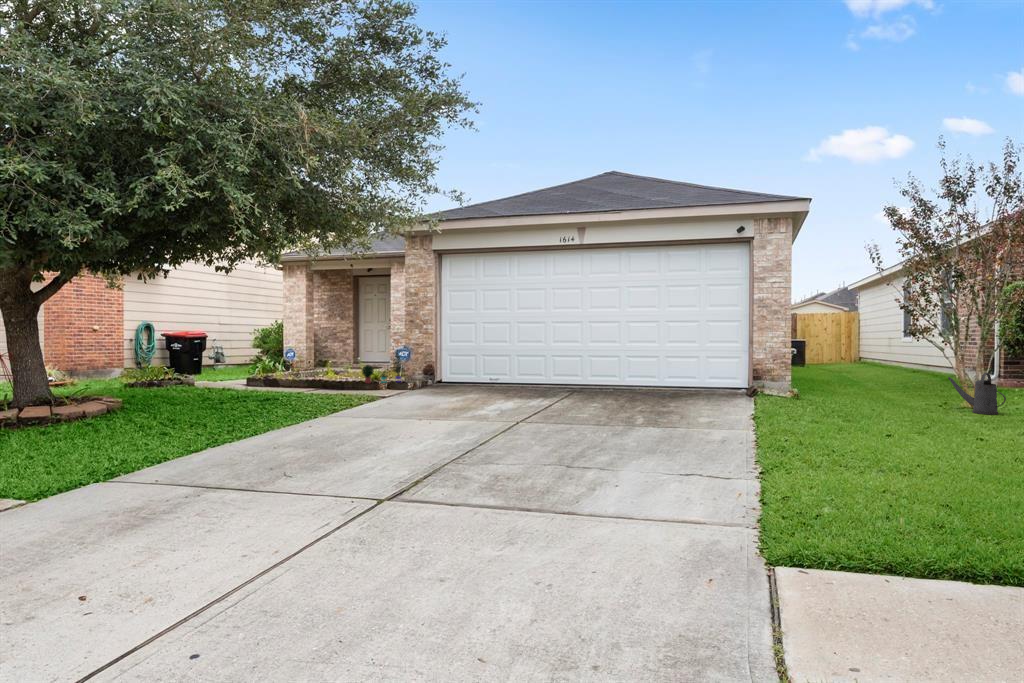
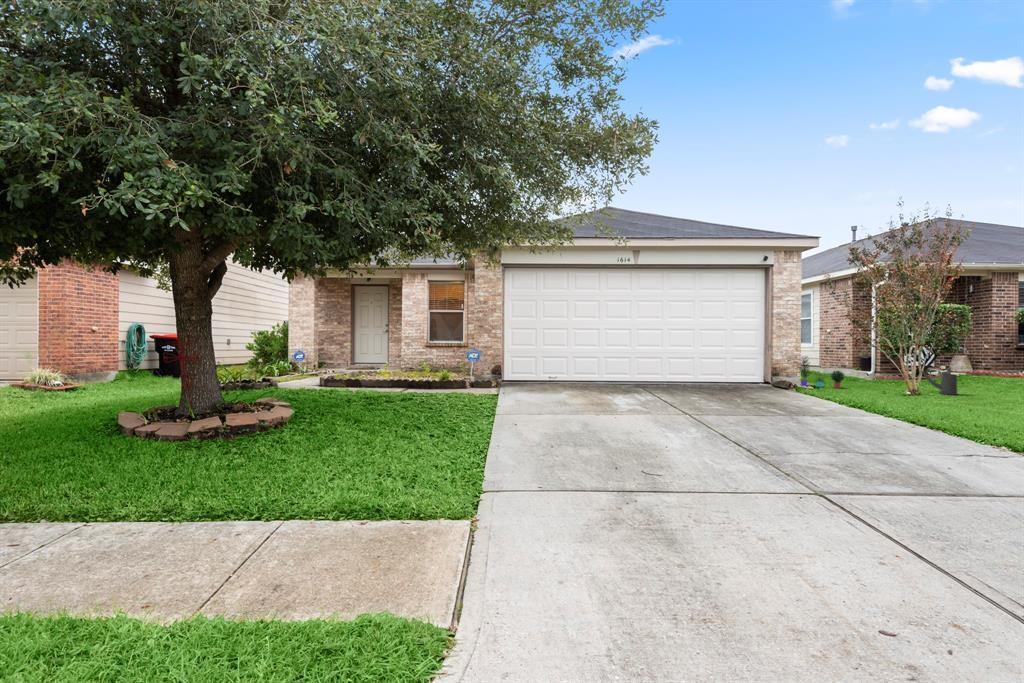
potted plant: present [362,352,402,383] -> present [799,357,844,388]

